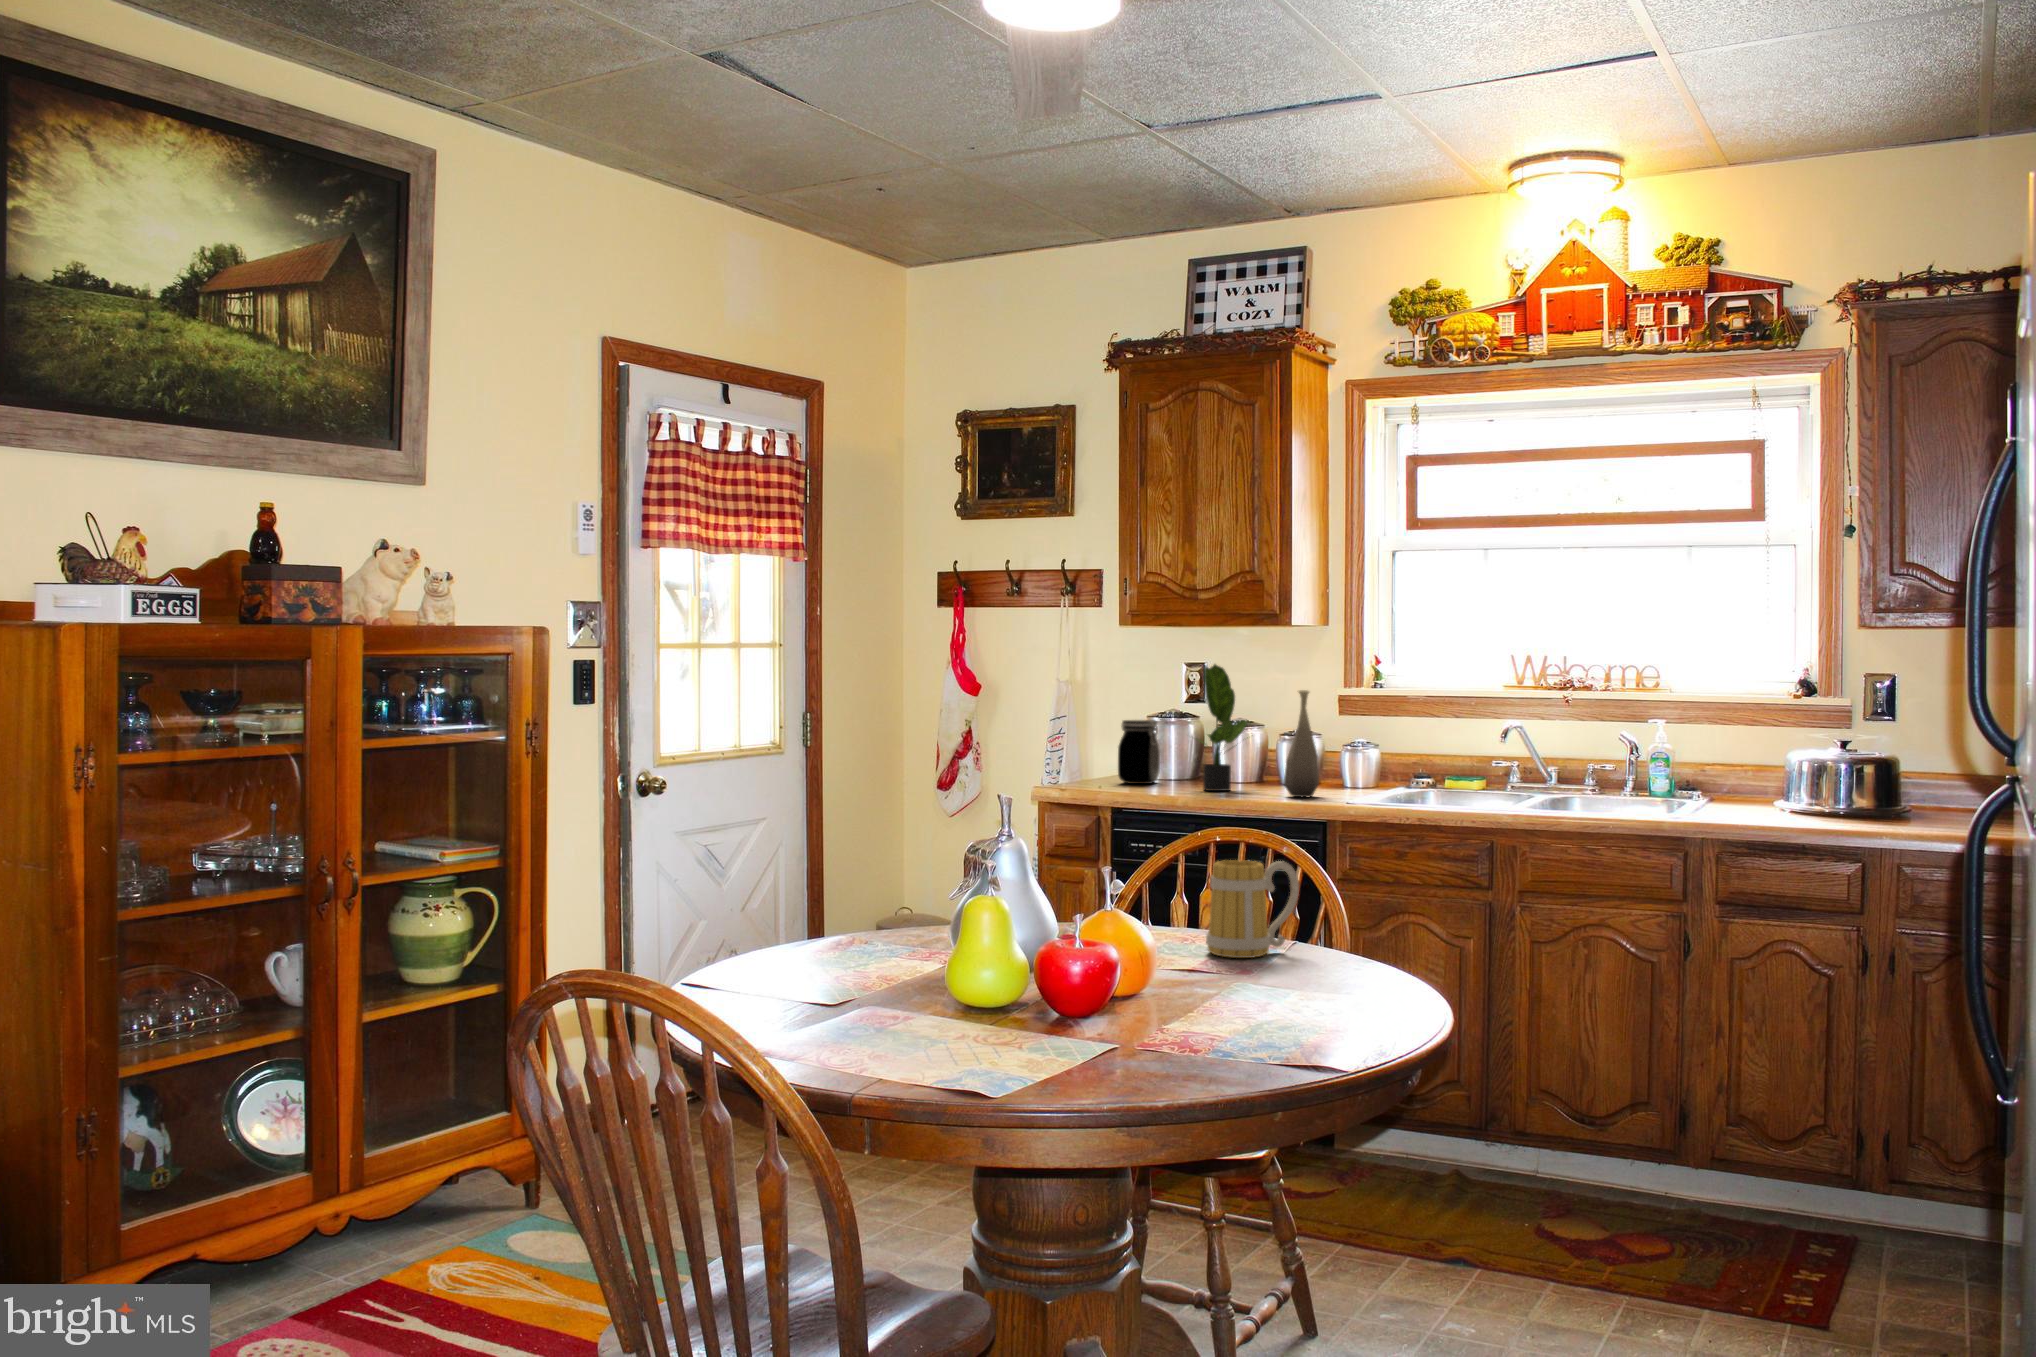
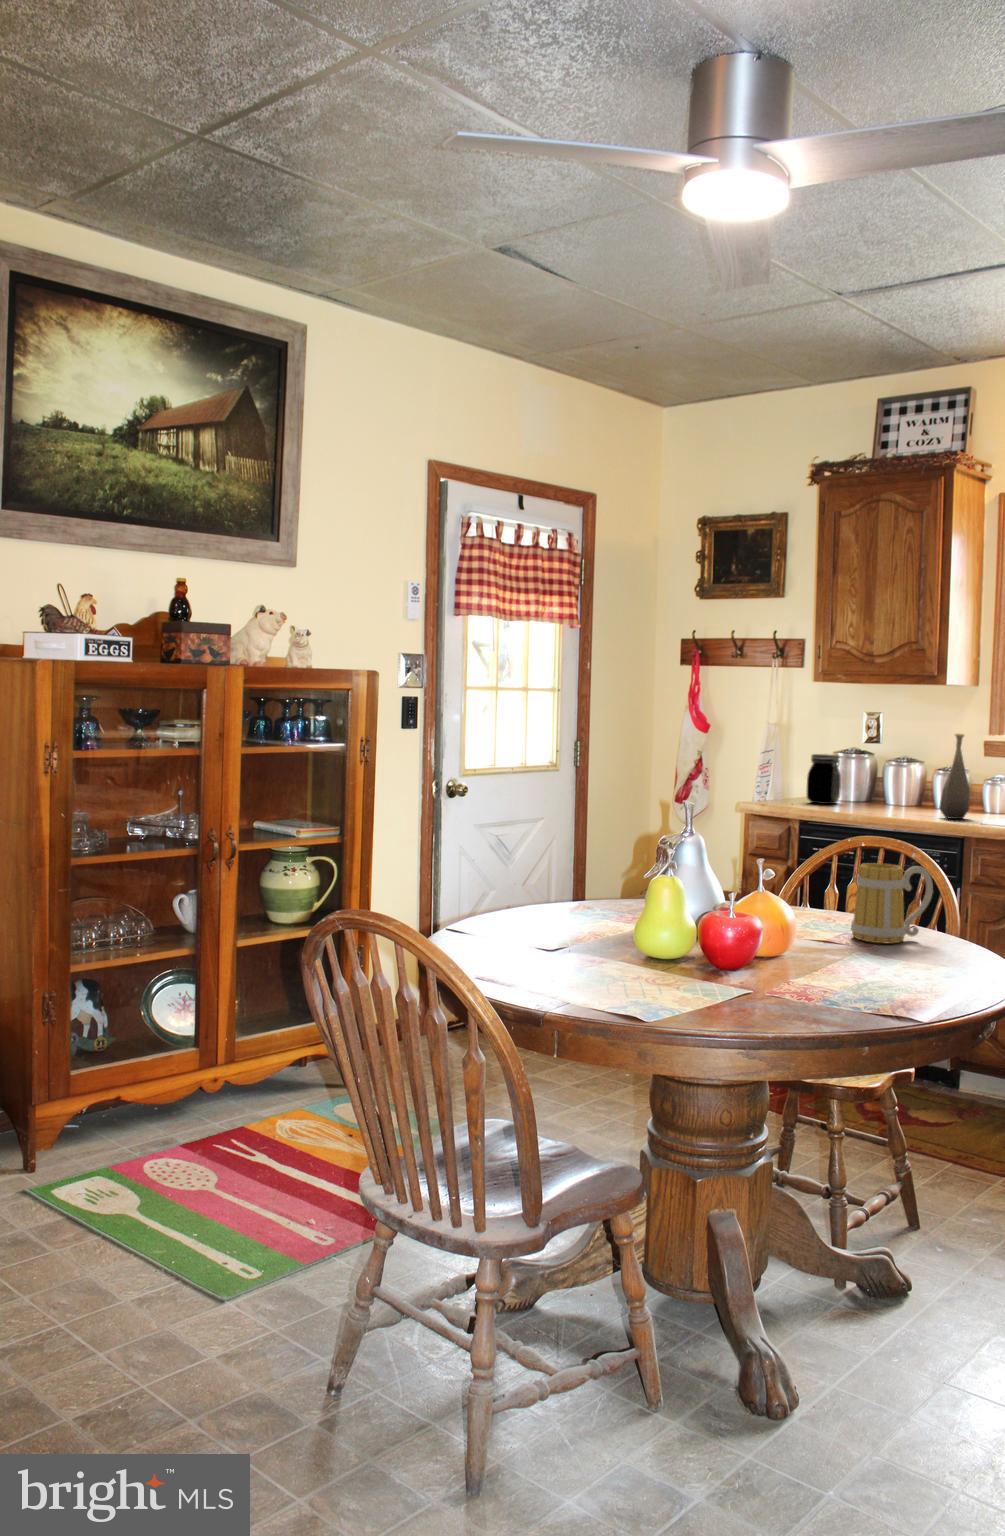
potted plant: present [1201,664,1248,791] -> none [861,711,920,812]

